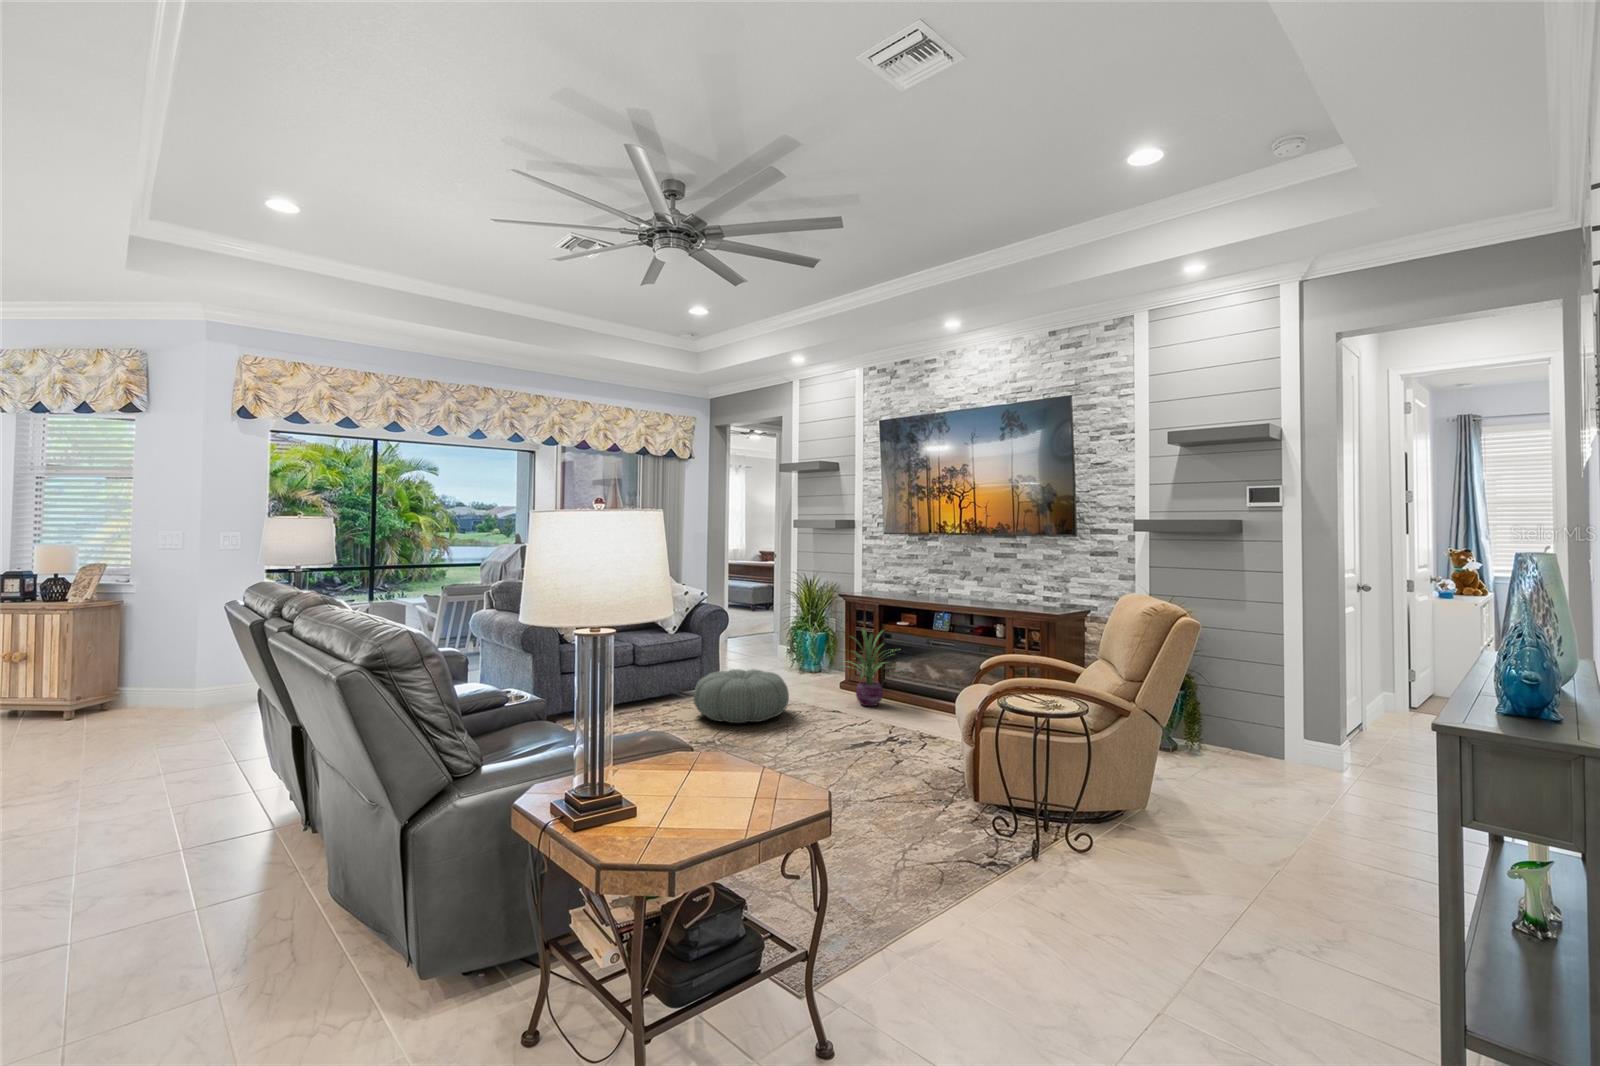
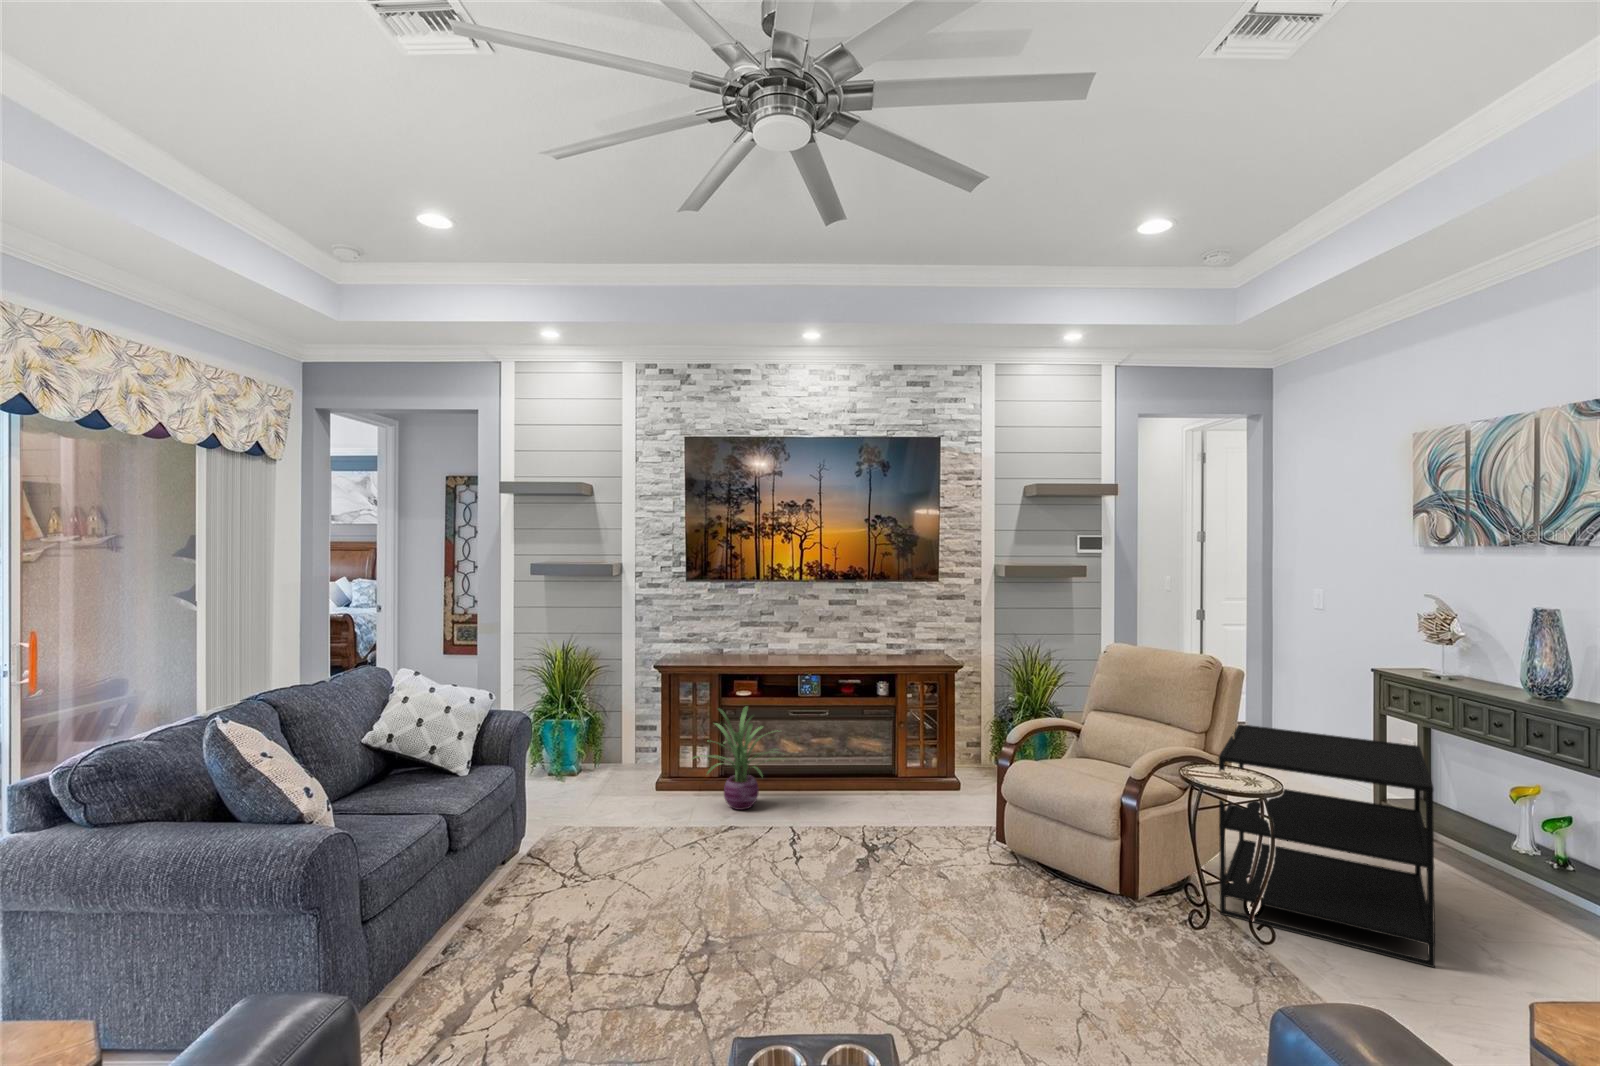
pouf: present [694,669,789,723] -> none [567,797,715,897]
side table: none [1039,684,1325,932] -> present [1219,724,1435,967]

